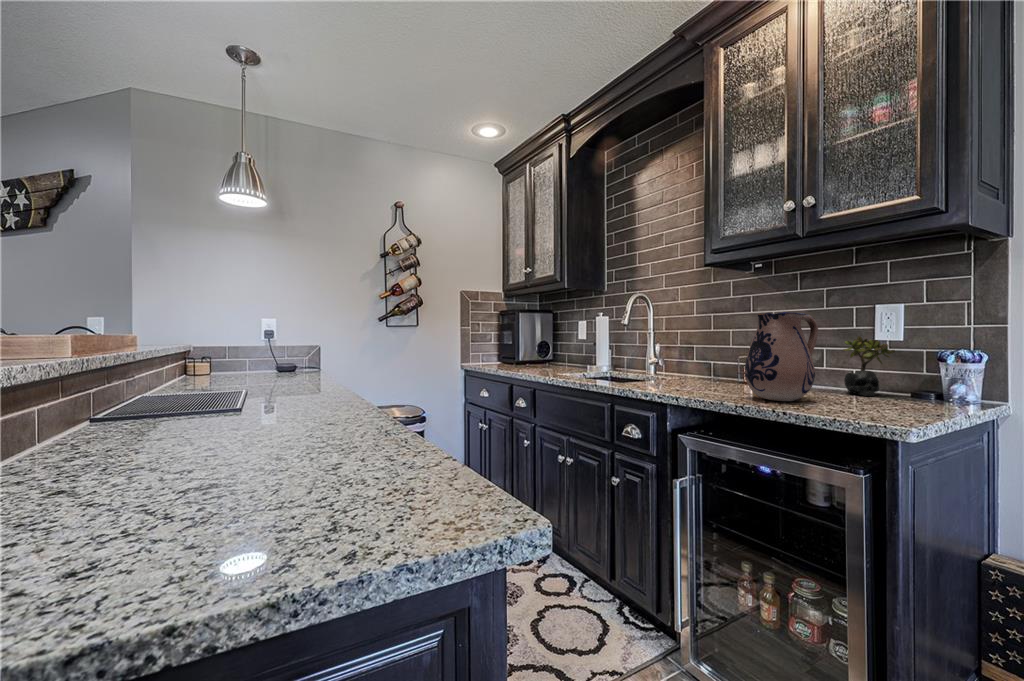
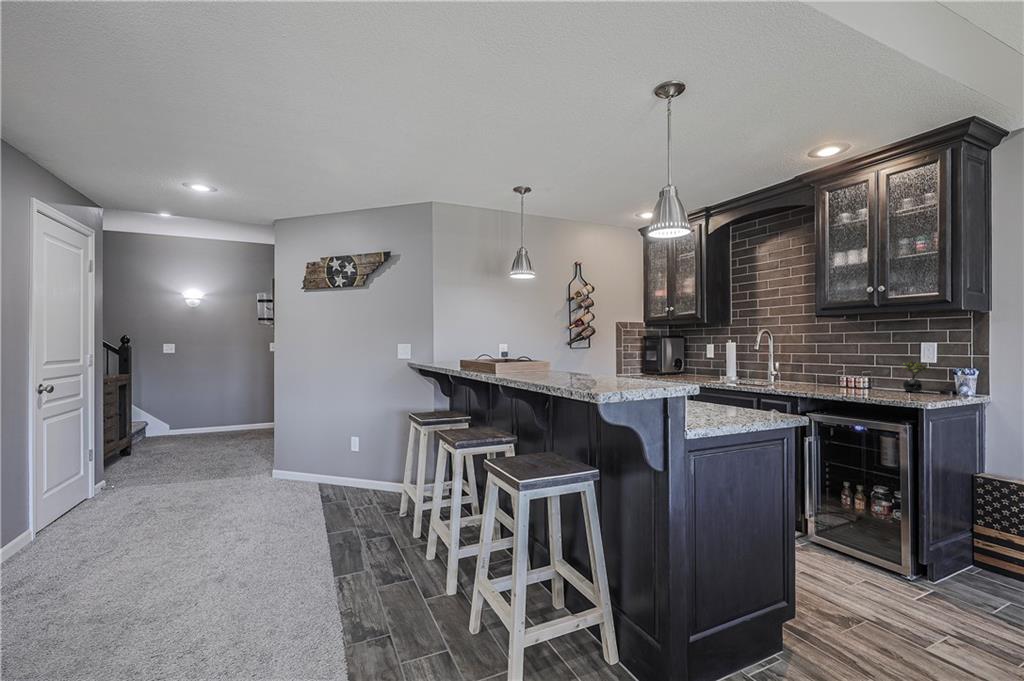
ceramic pitcher: present [745,312,818,401] -> none [847,349,887,394]

